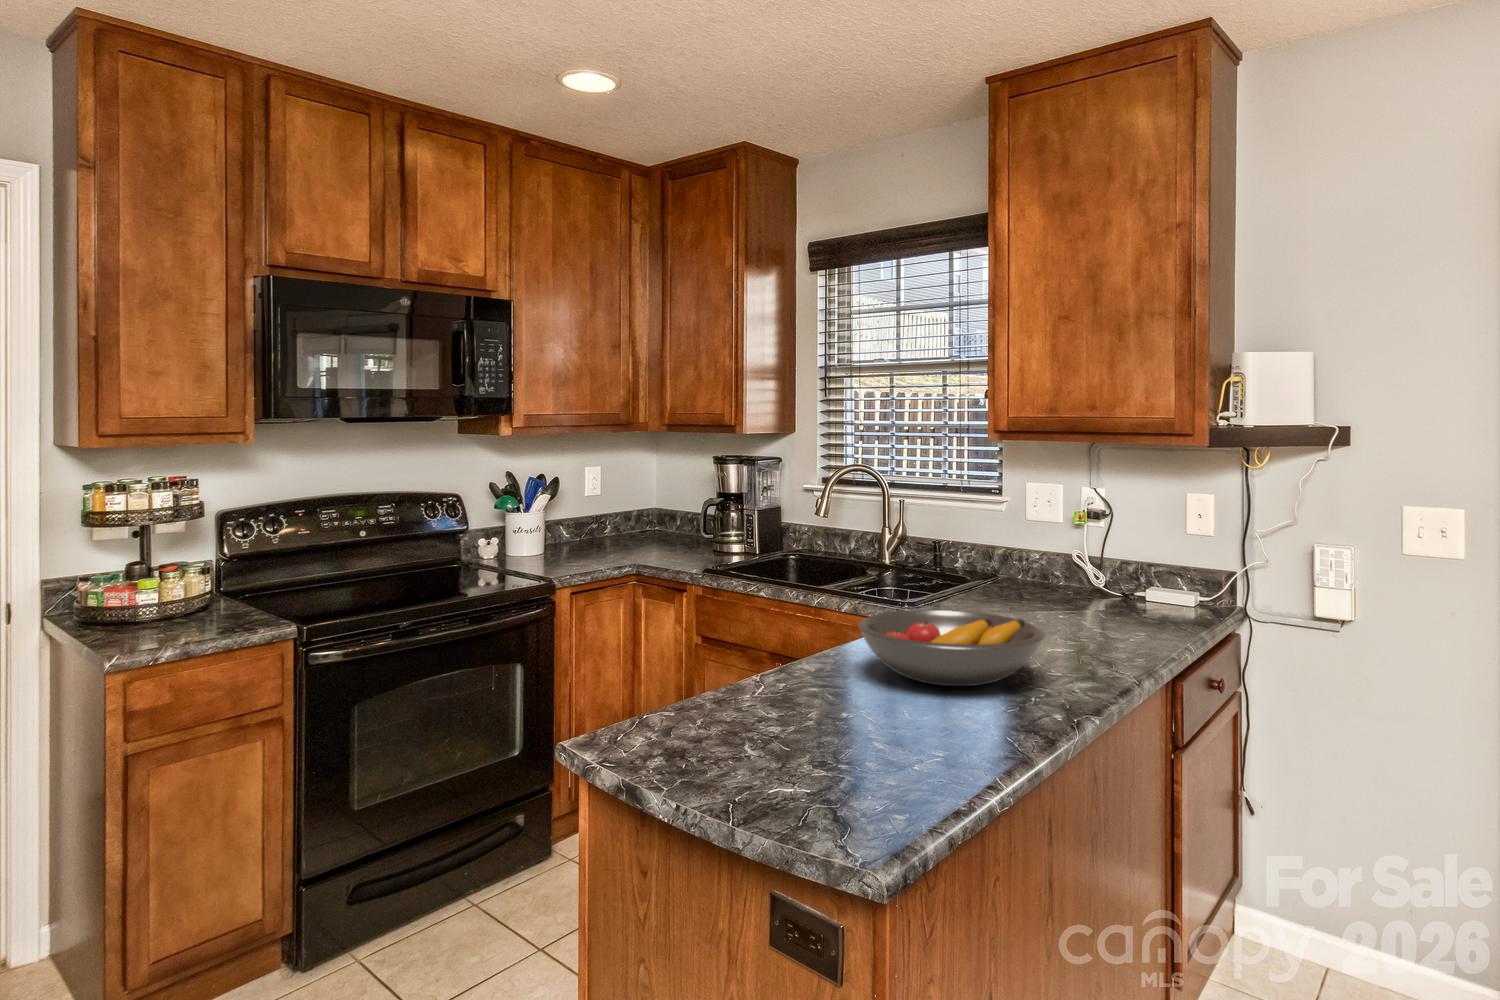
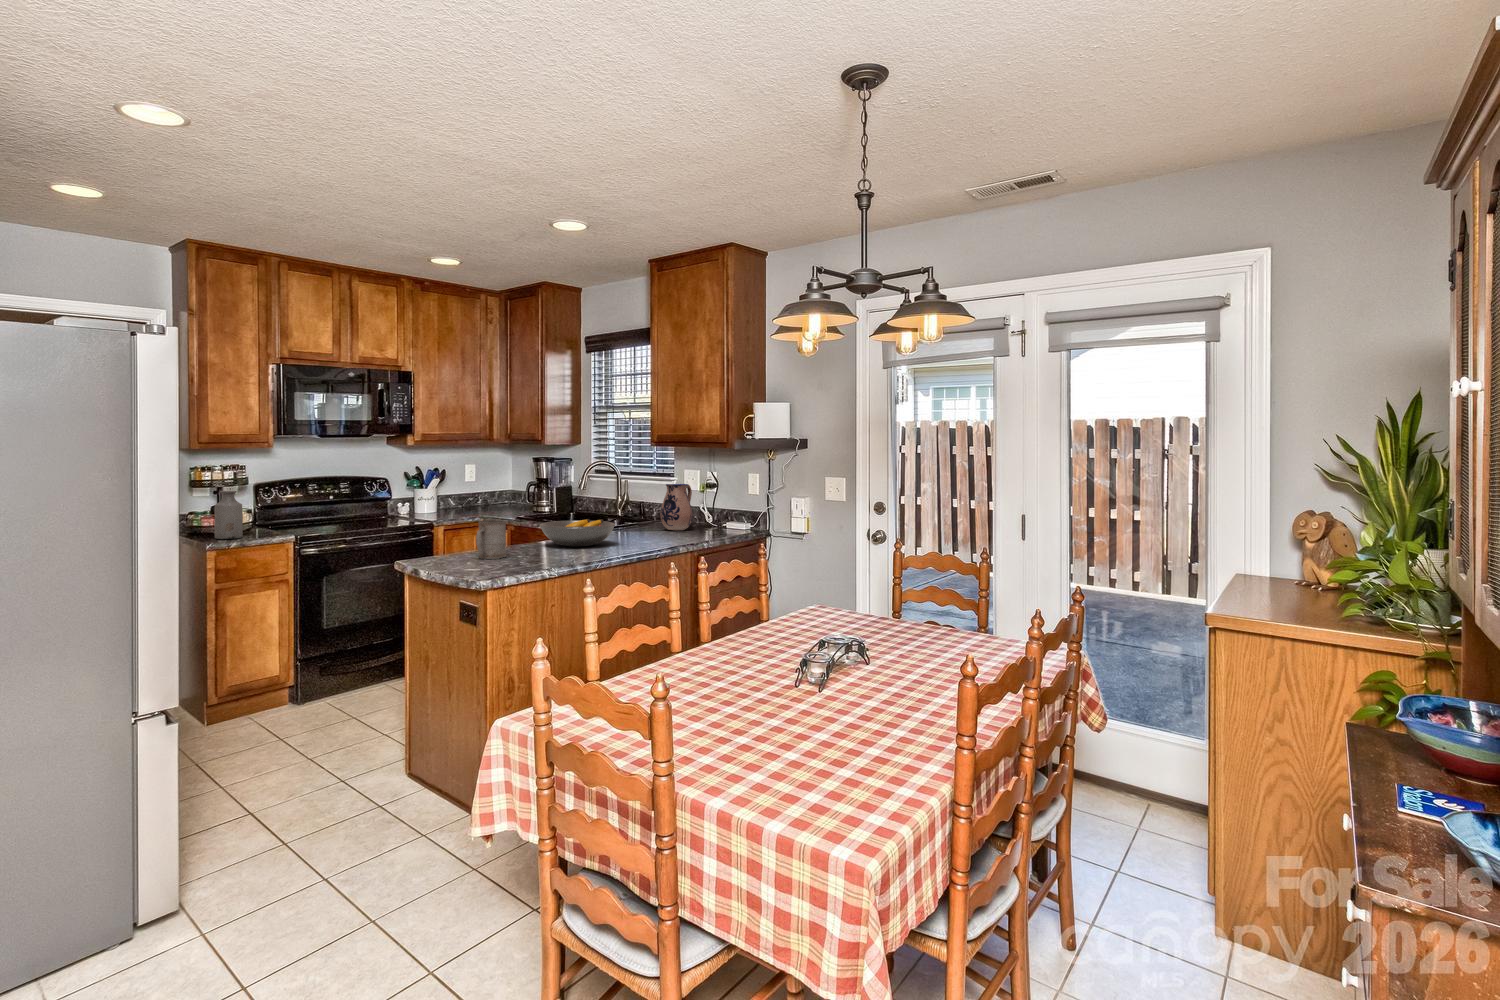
ceramic pitcher: none [1031,514,1101,614] -> present [661,484,693,531]
bottle: none [126,535,186,641] -> present [214,491,243,539]
mug: none [772,641,846,760] -> present [476,520,506,559]

